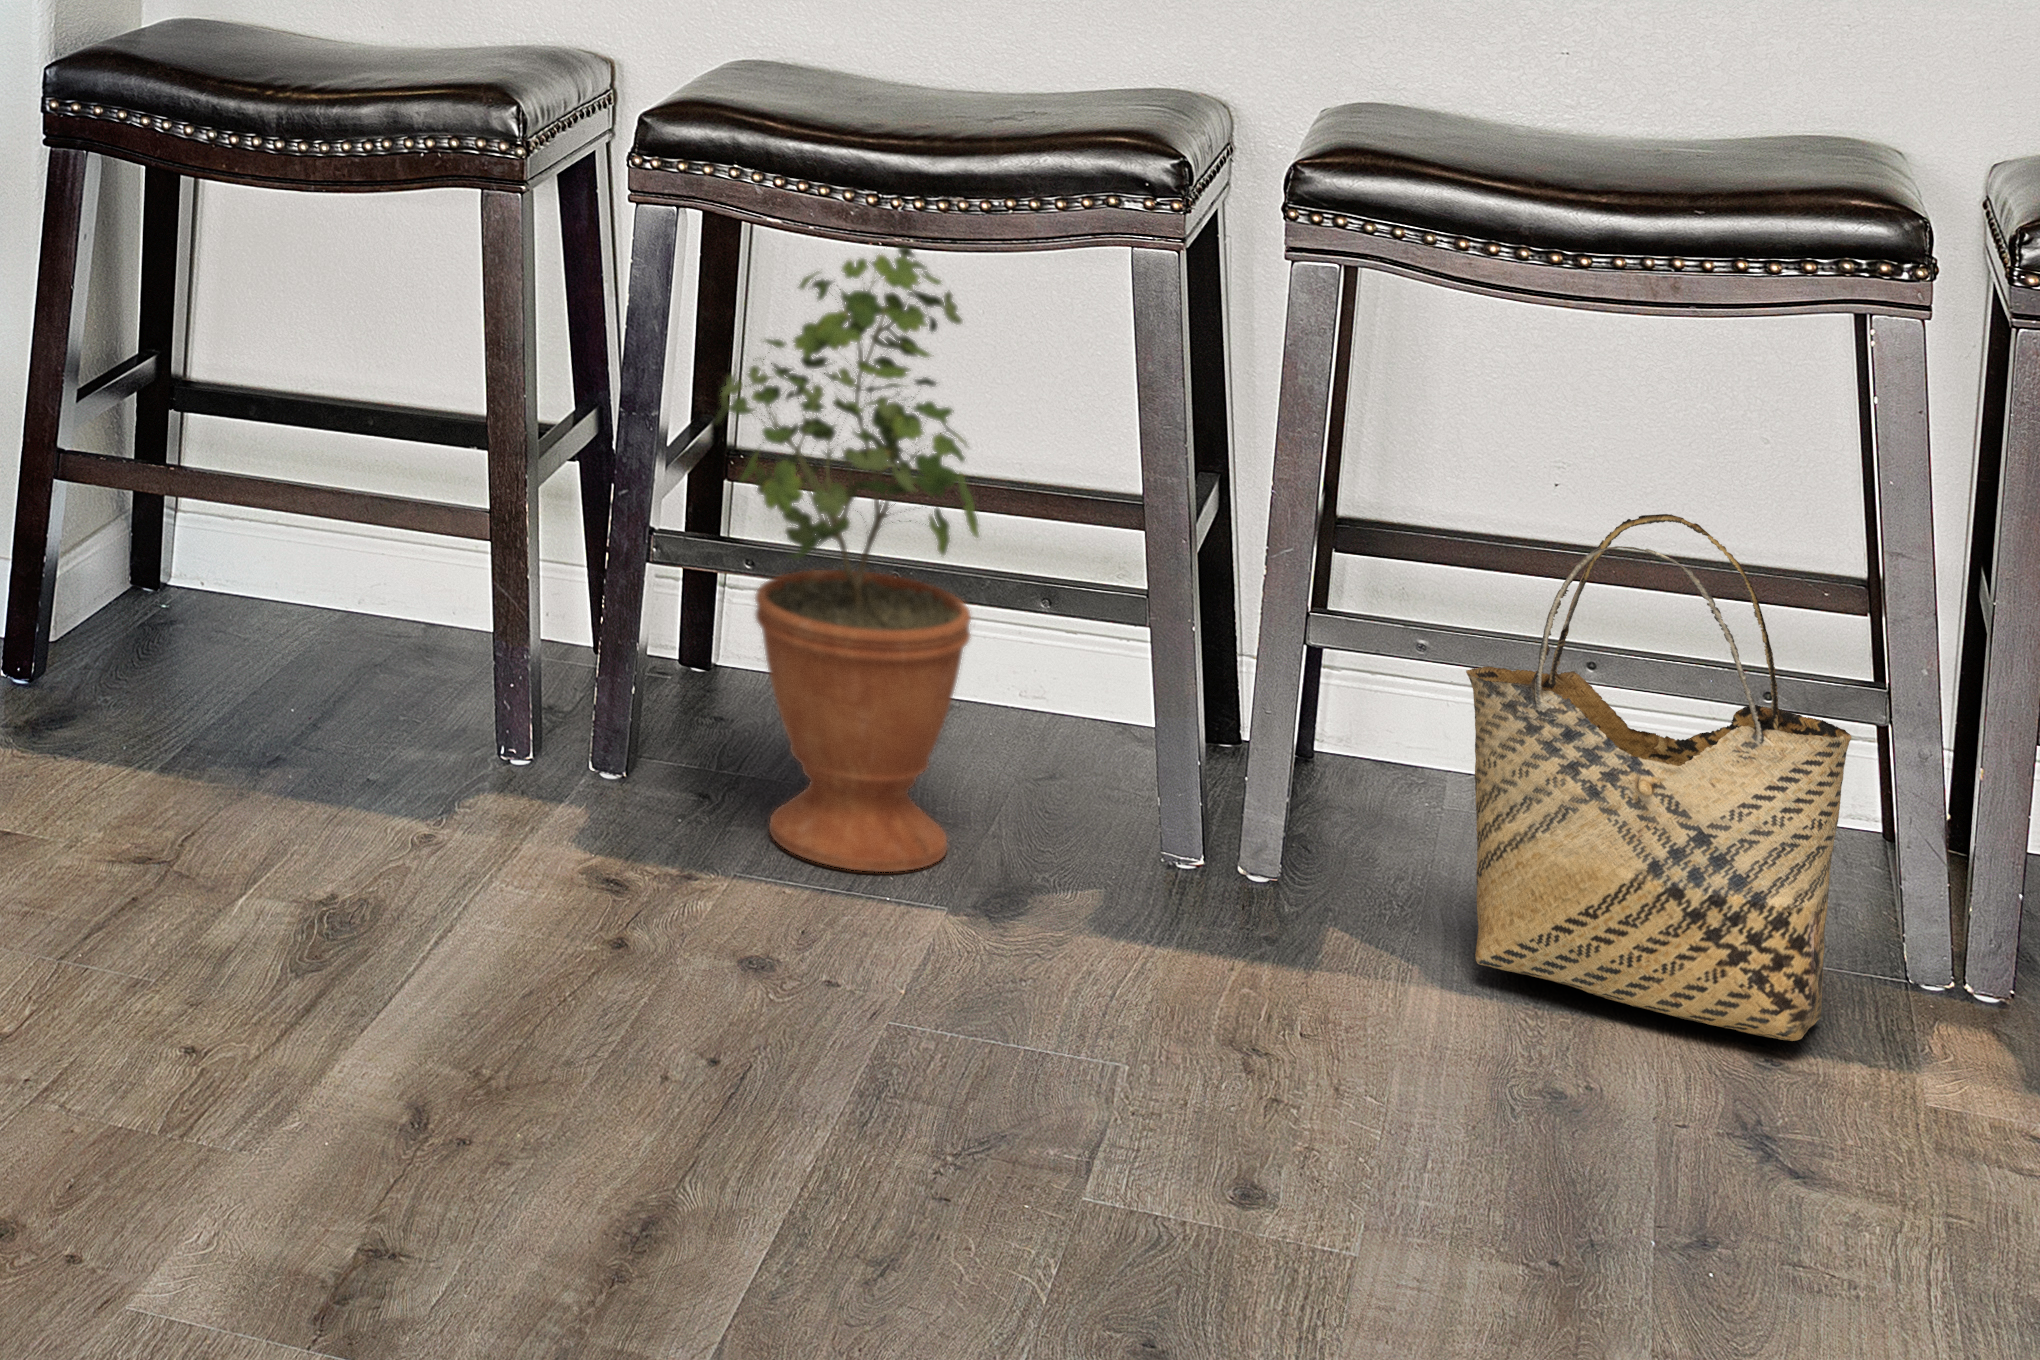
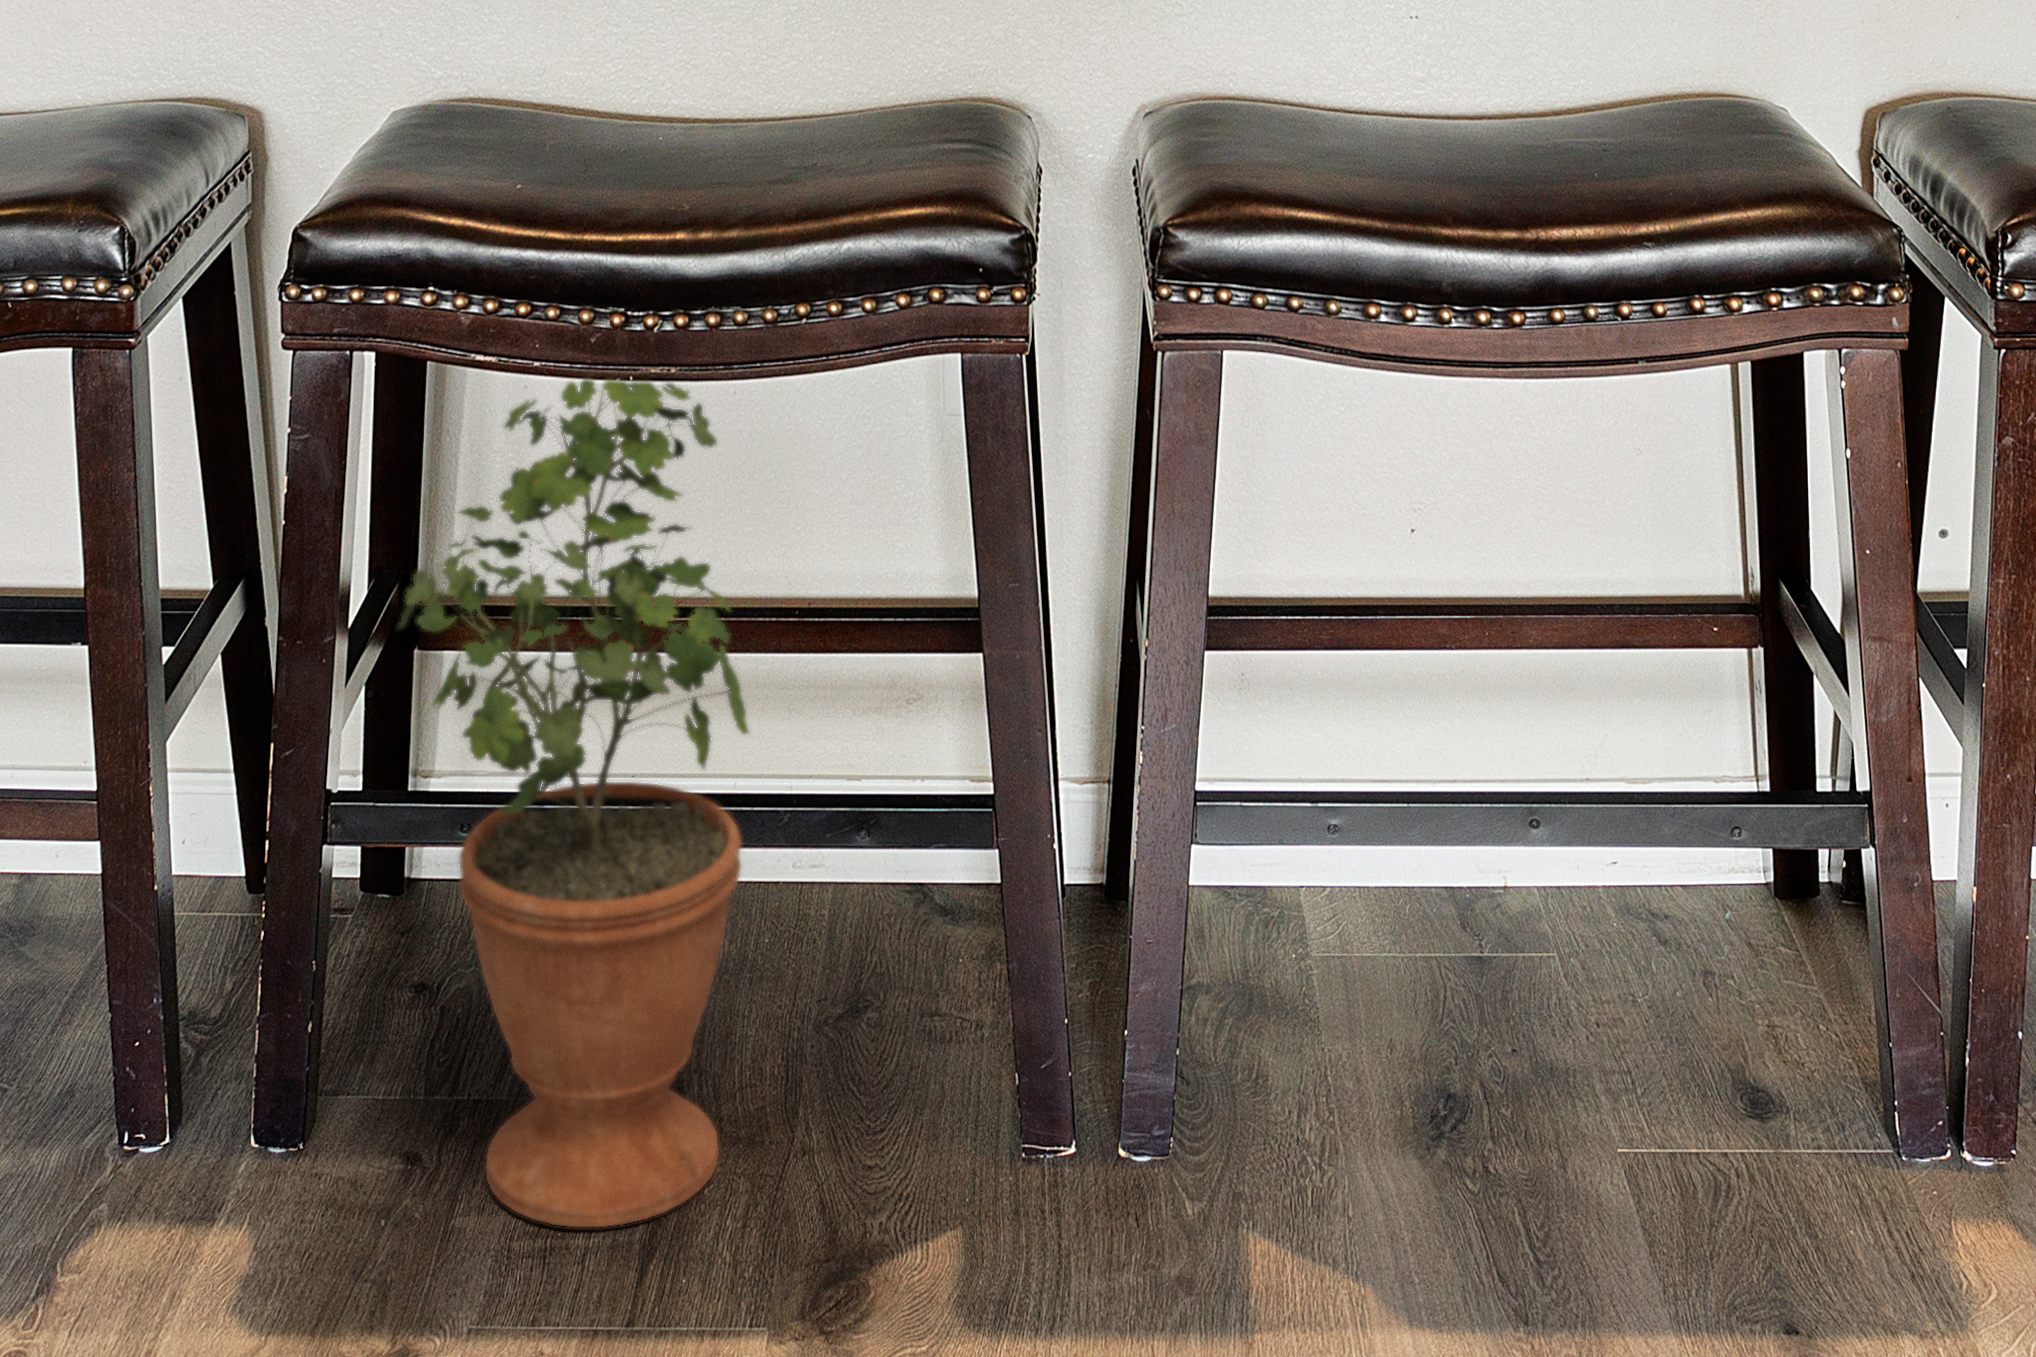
woven basket: present [1466,514,1852,1041] -> none [1349,589,1784,1256]

